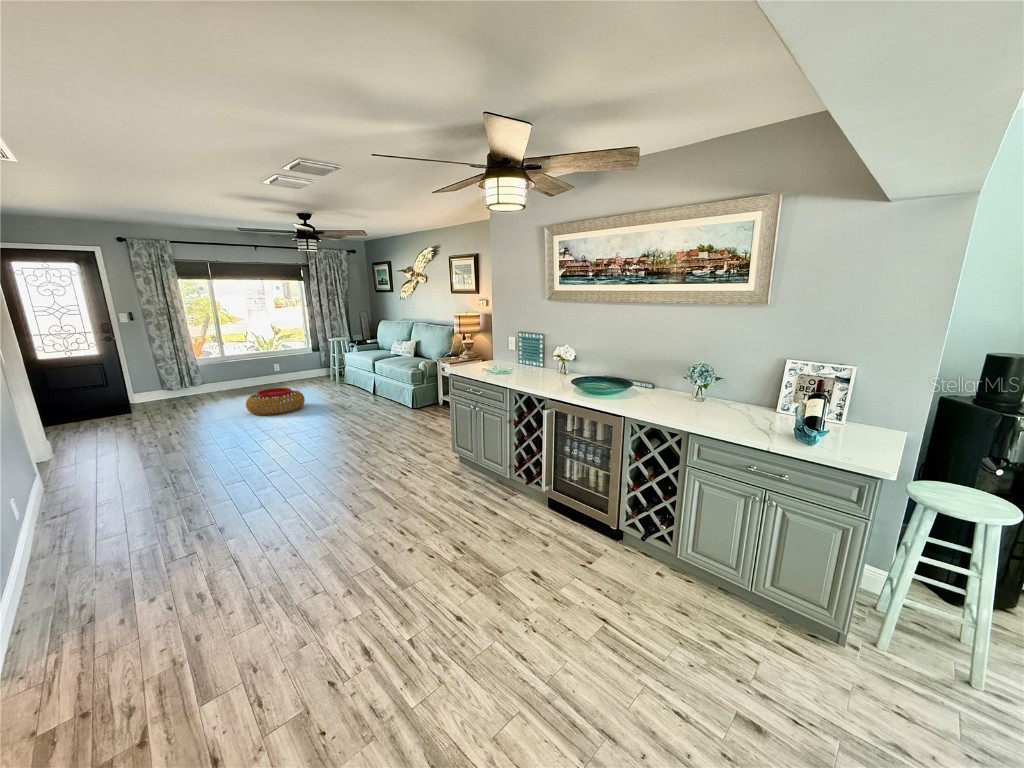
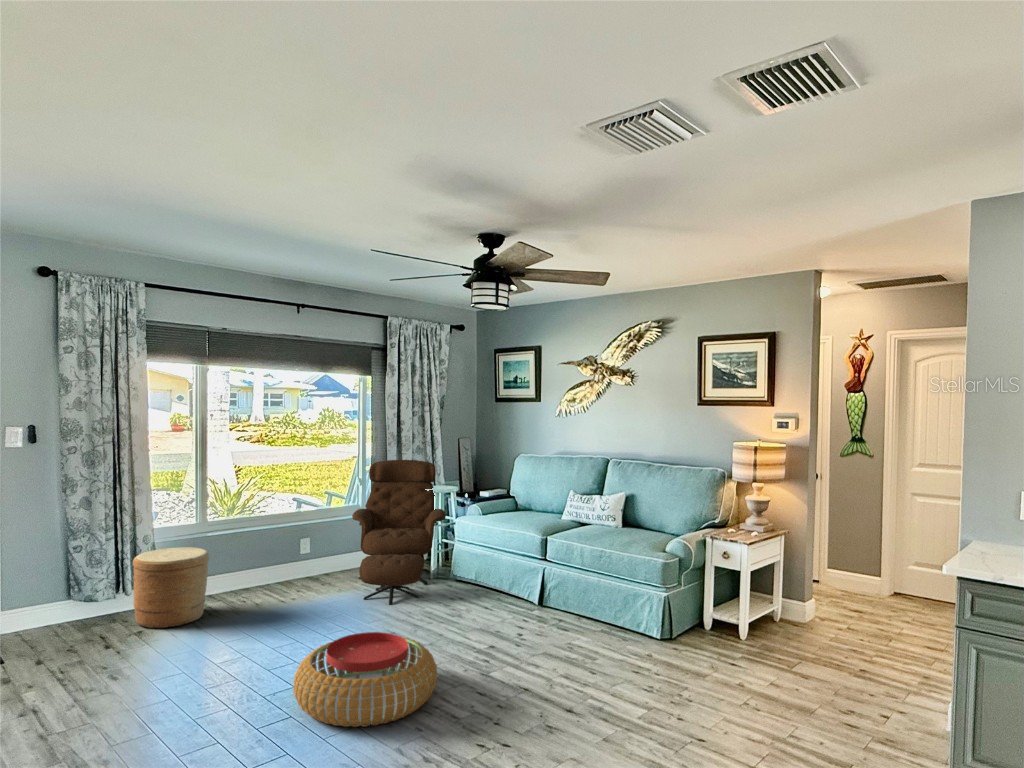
lounge chair: none [295,324,343,389] -> present [352,460,446,605]
woven basket: none [186,366,223,398] -> present [133,547,209,629]

